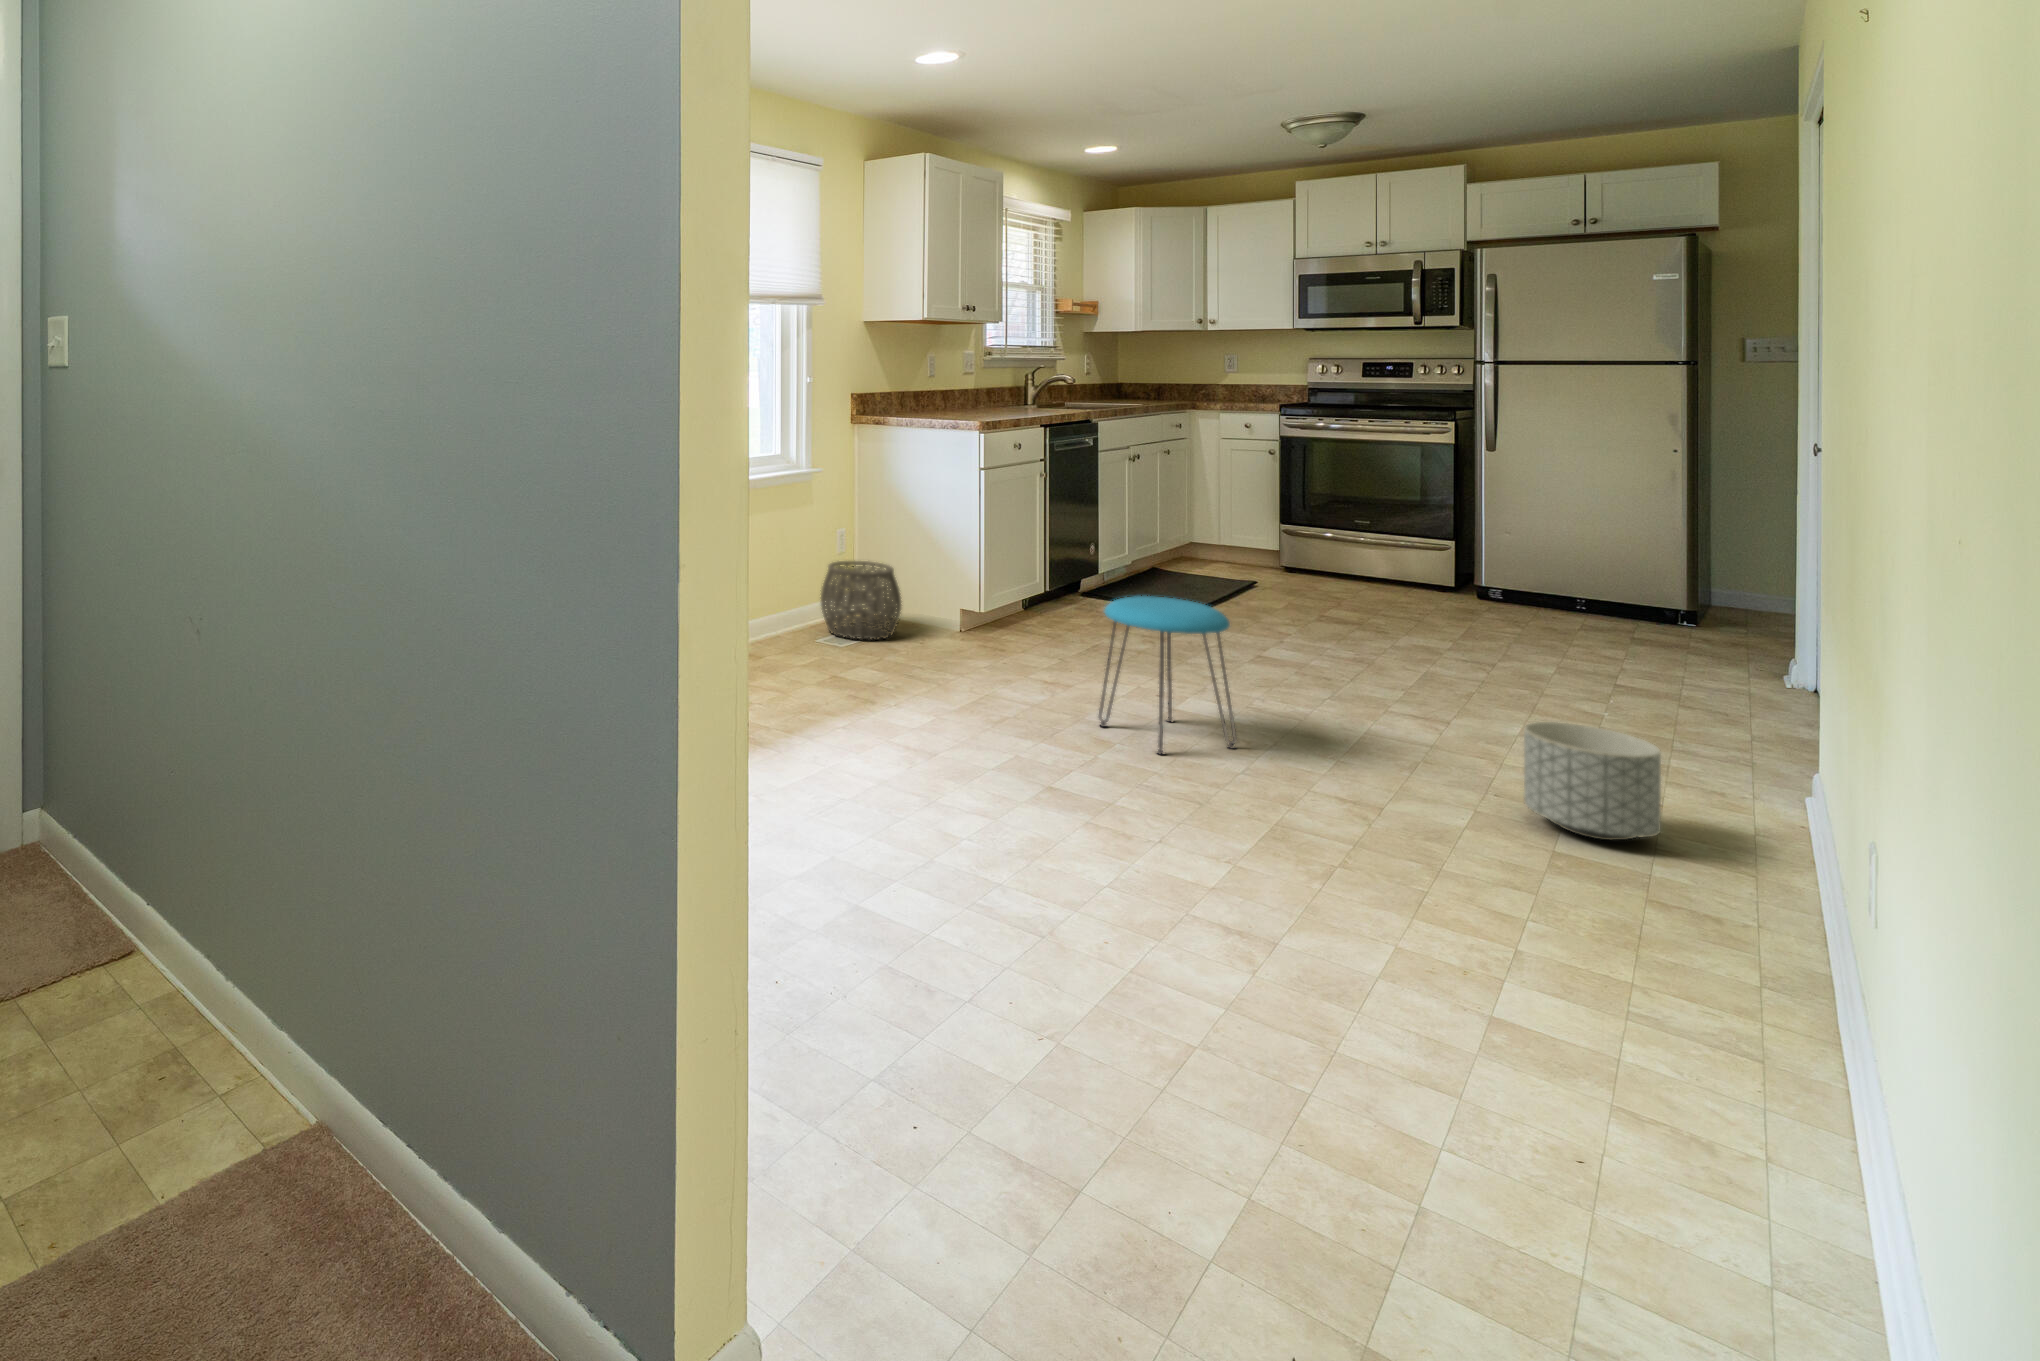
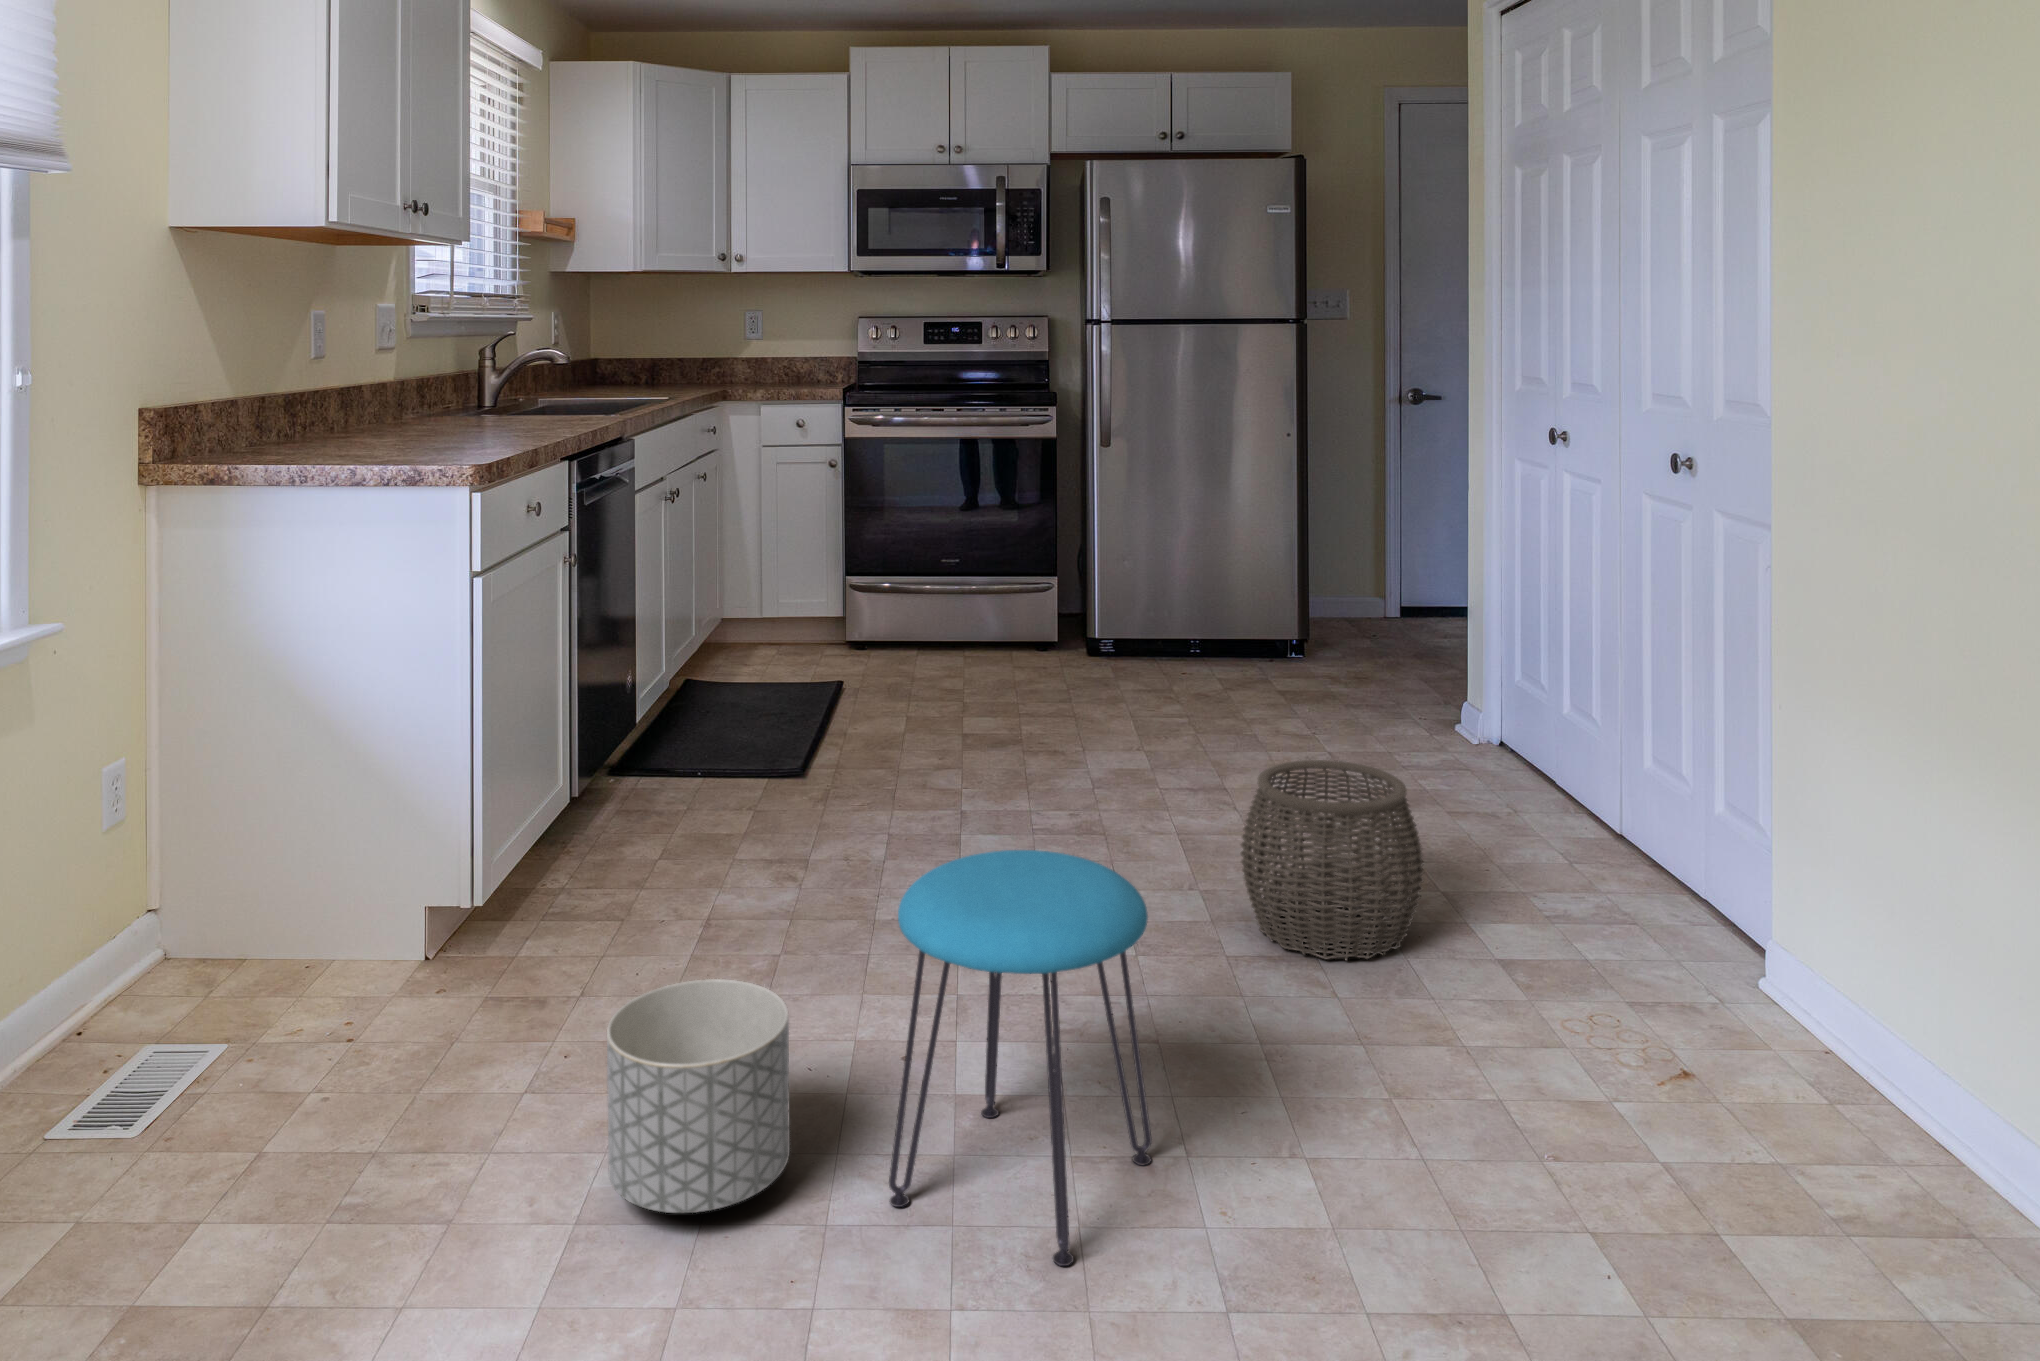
woven basket: present [821,561,901,640] -> present [1240,760,1424,960]
planter: present [1524,722,1661,841] -> present [607,979,790,1213]

